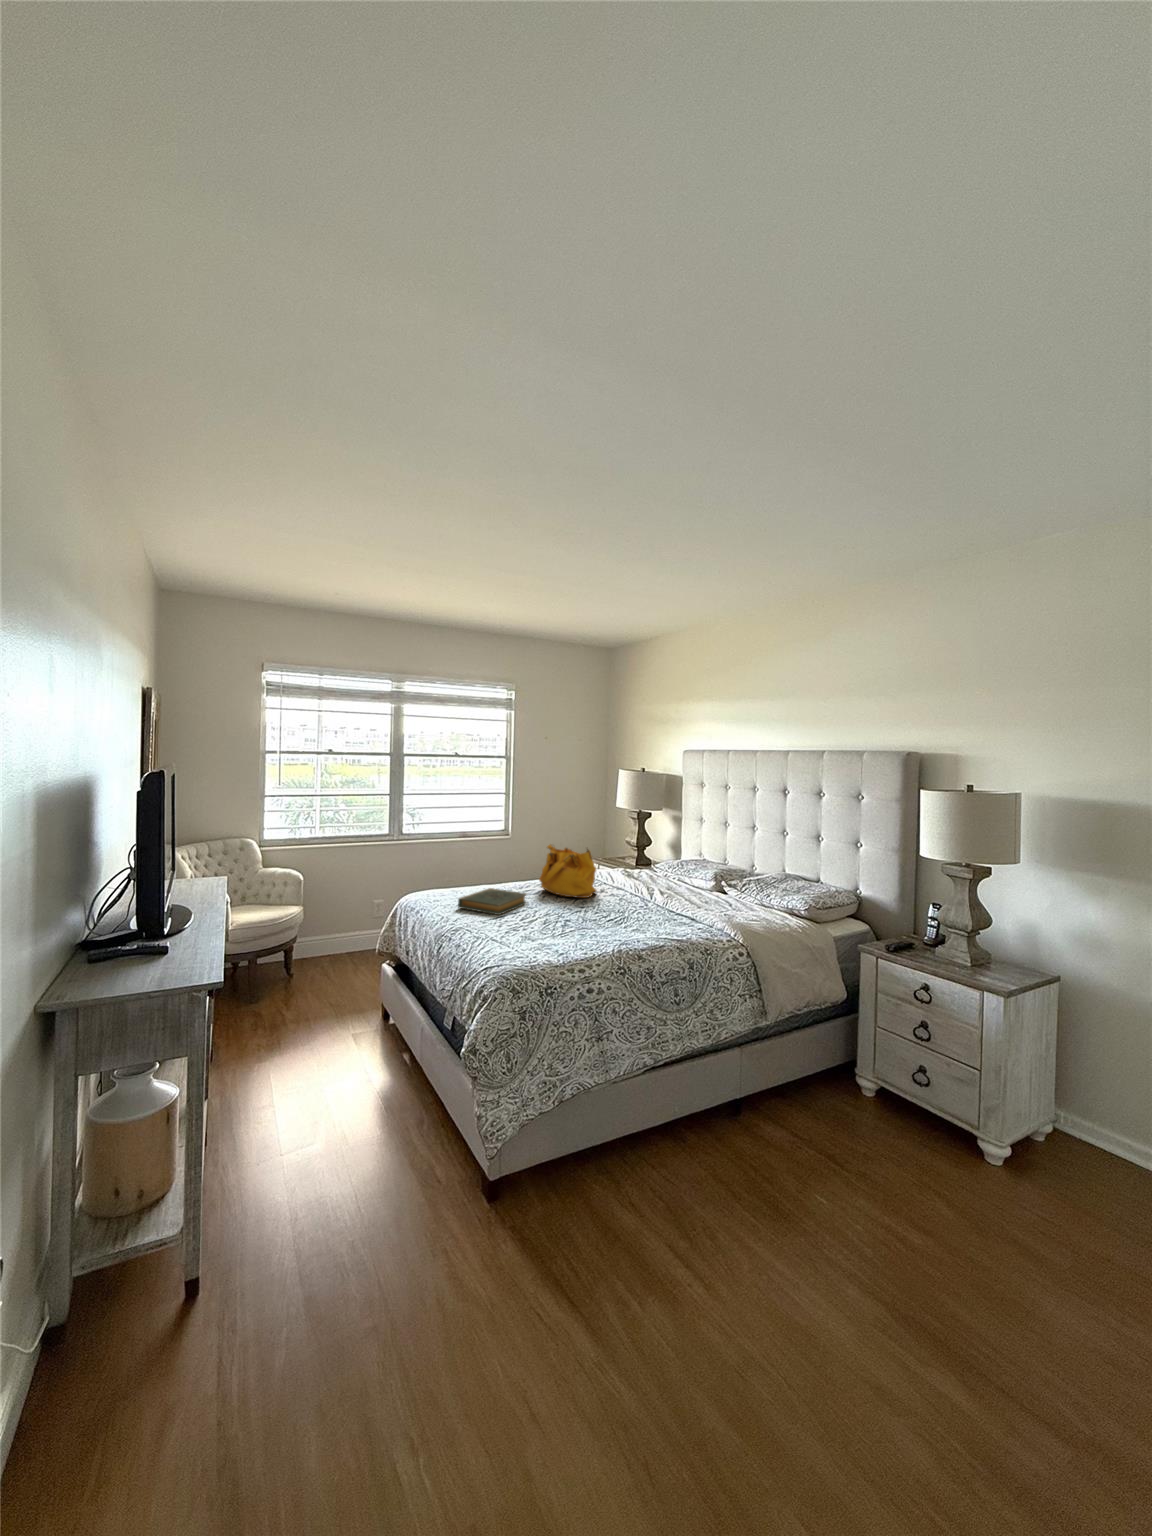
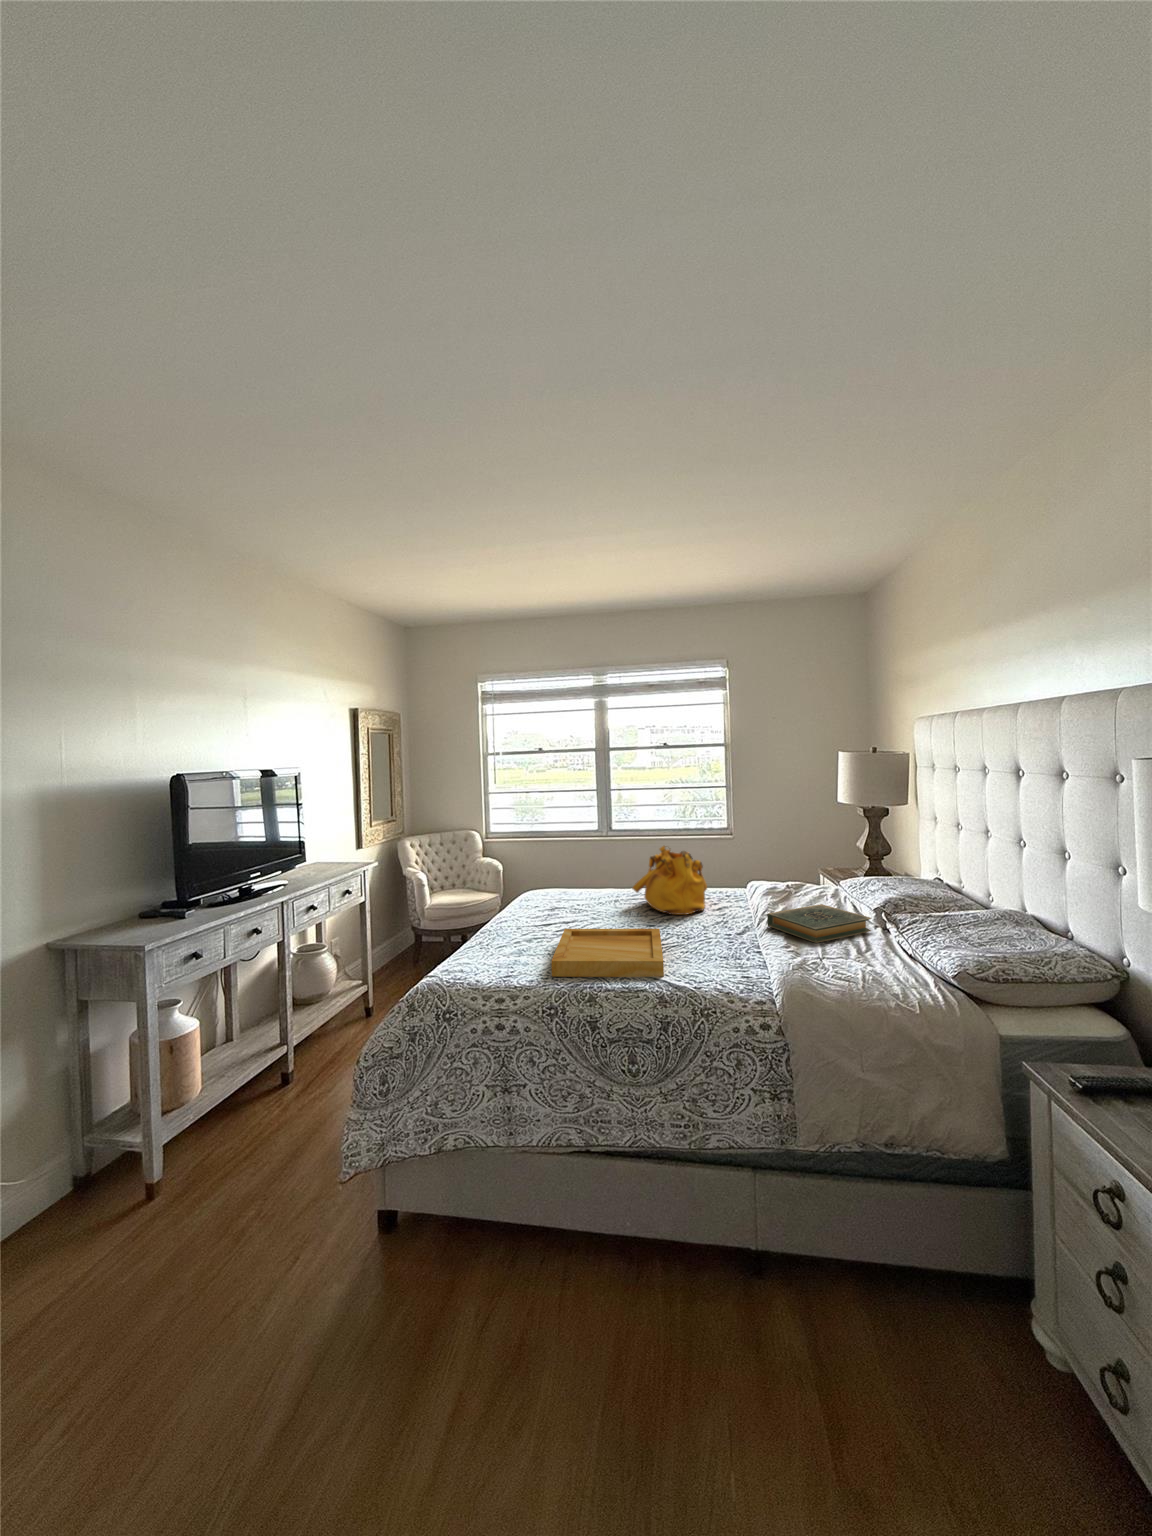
hardback book: present [458,888,527,915] -> present [767,904,872,943]
tray: none [552,906,664,948] -> present [551,929,664,977]

